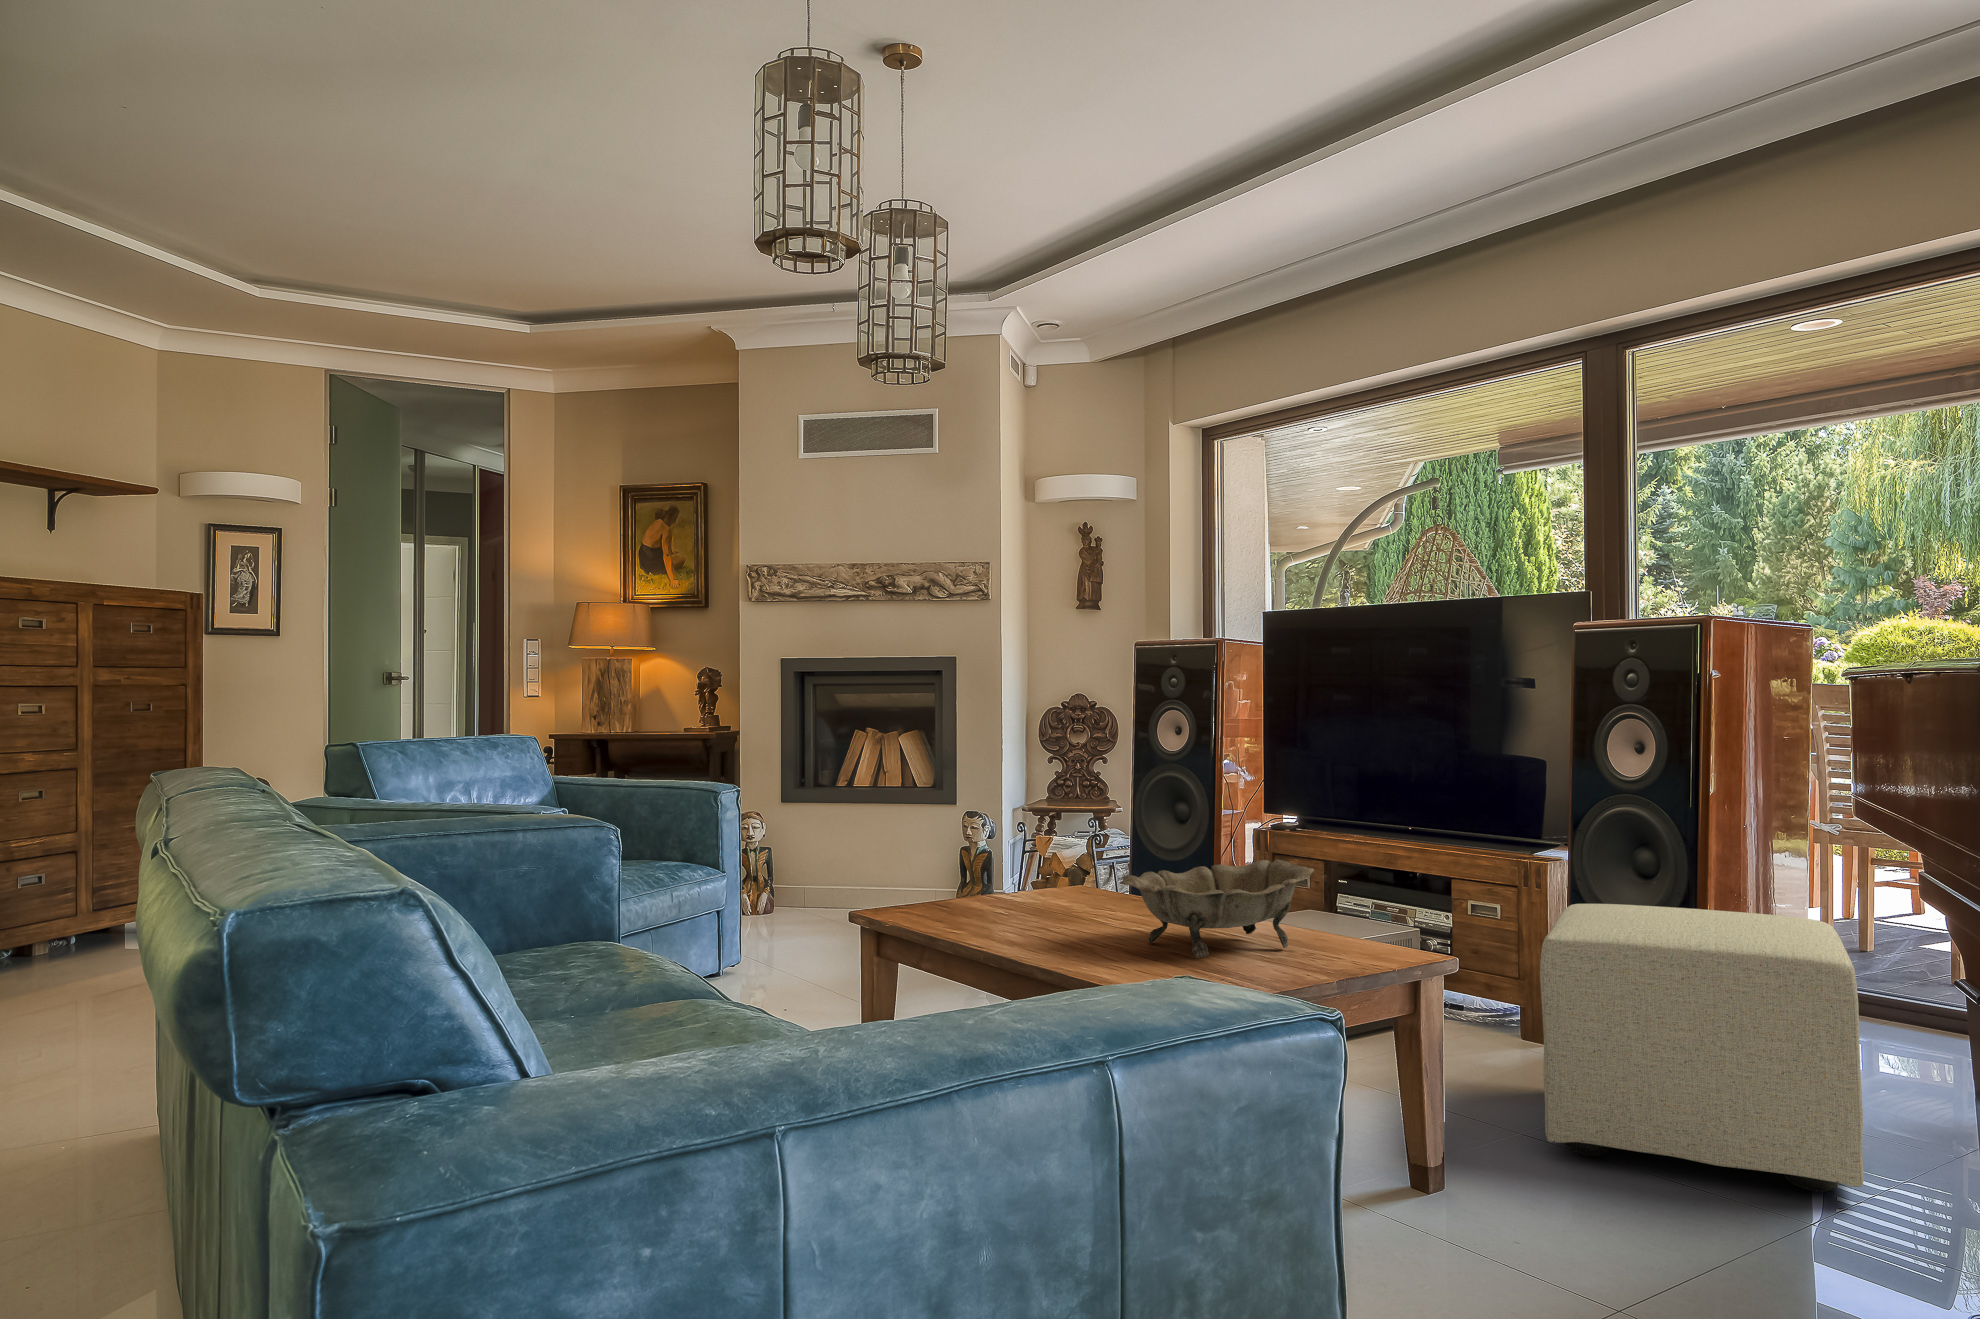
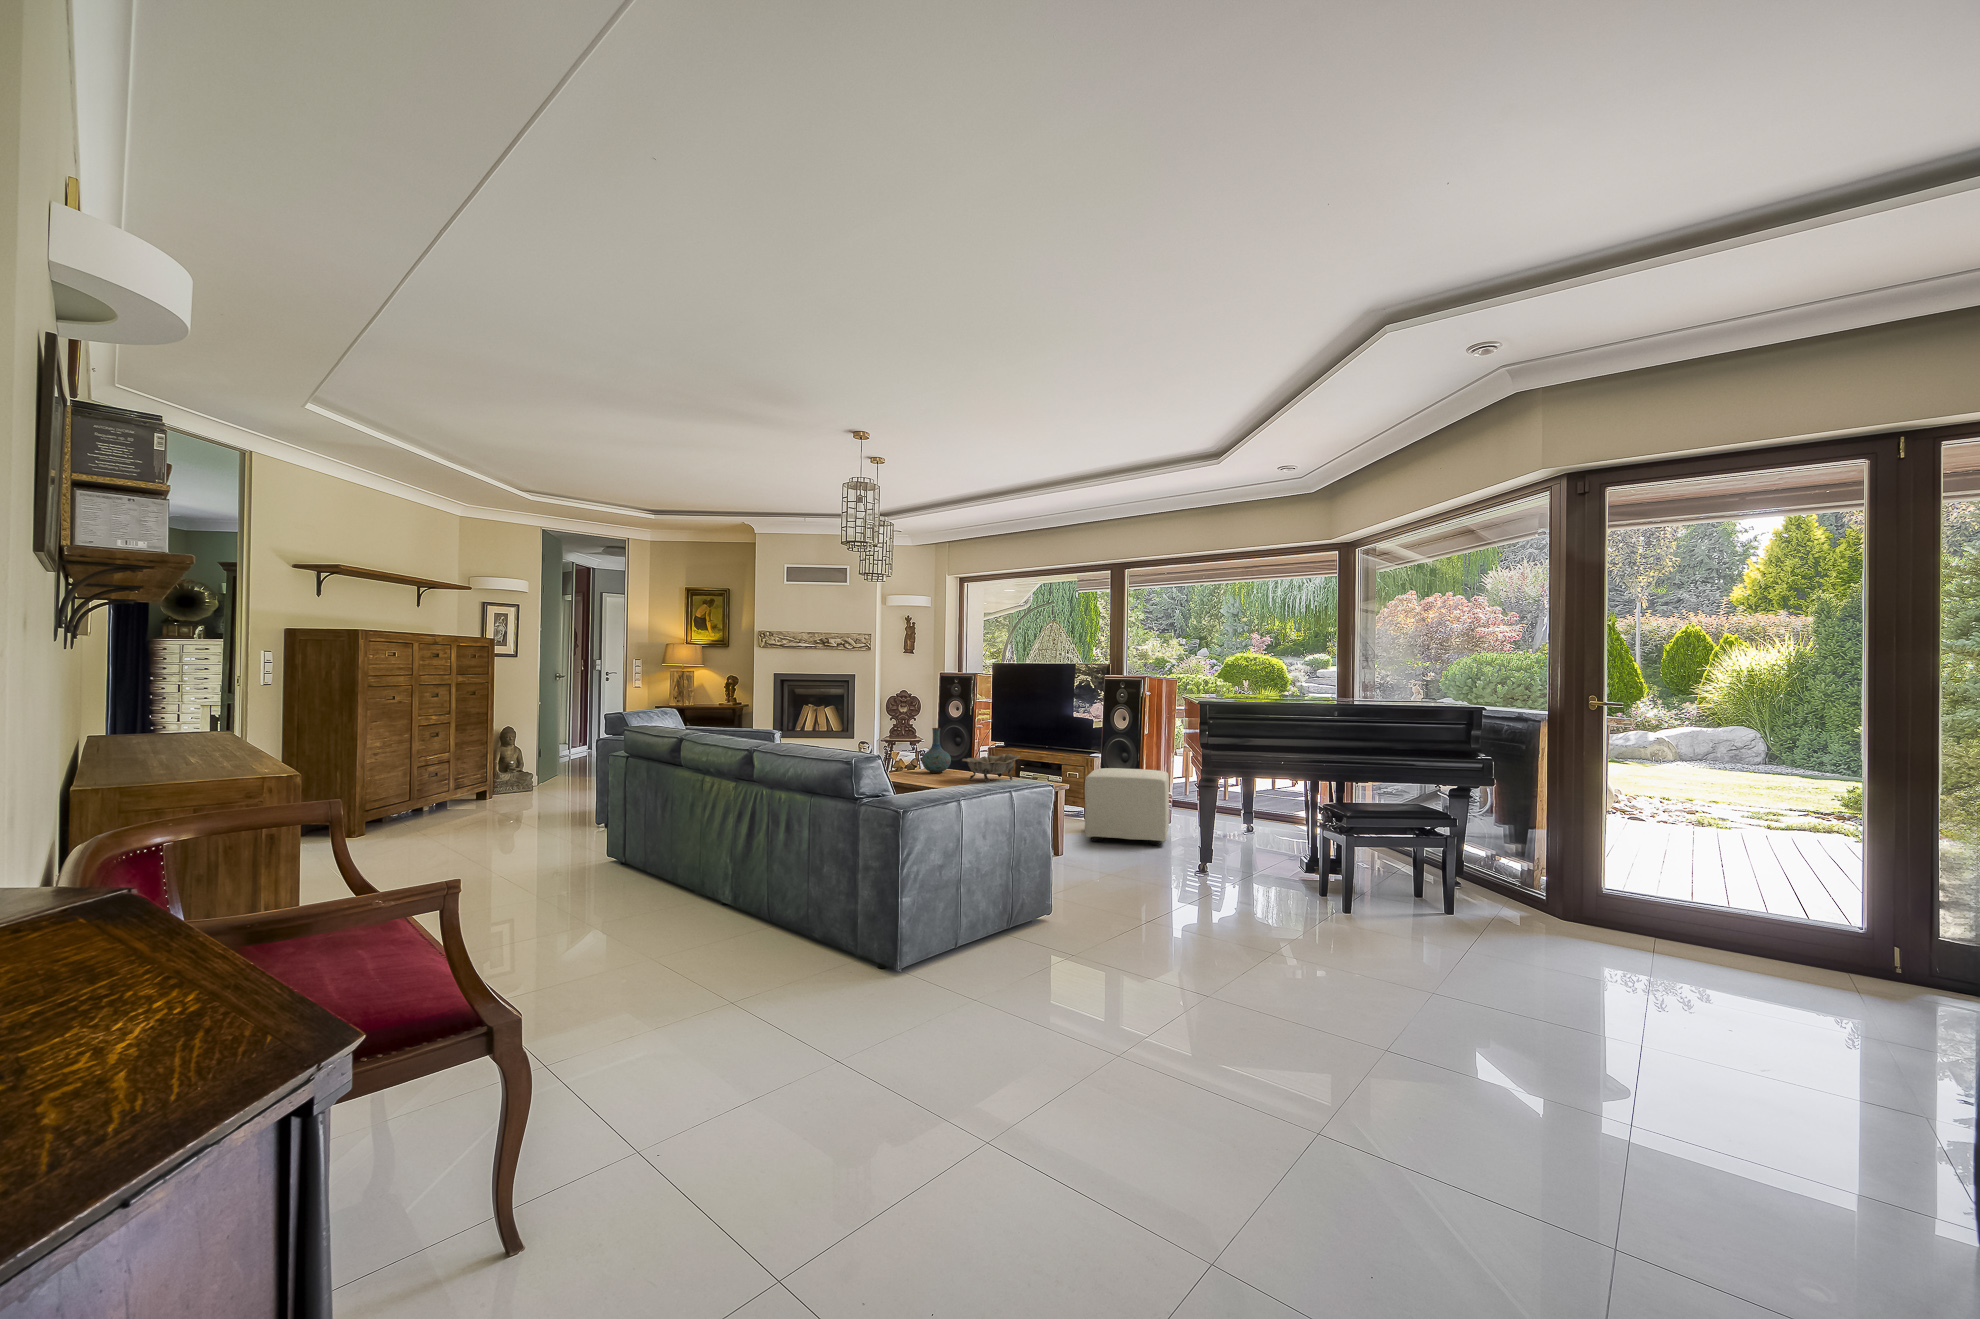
vase: none [1025,778,1111,911] -> present [922,728,951,773]

